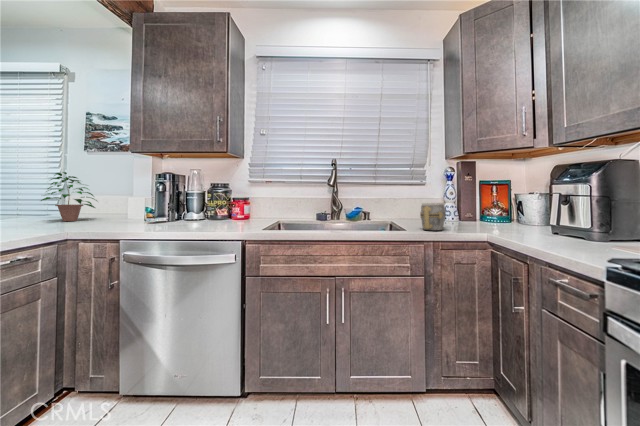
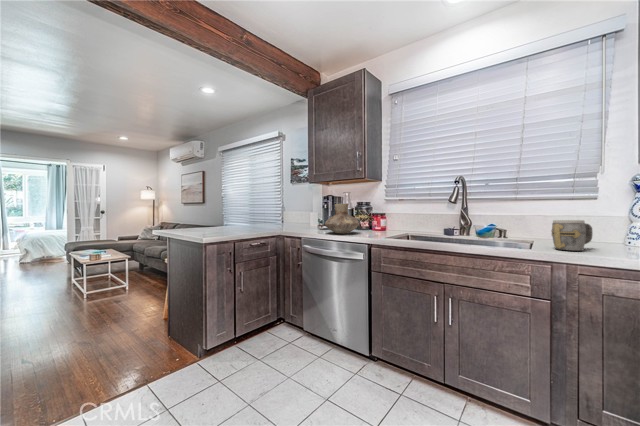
potted plant: present [41,172,97,221] -> none [266,197,294,226]
vase: none [167,184,220,227] -> present [325,203,359,234]

